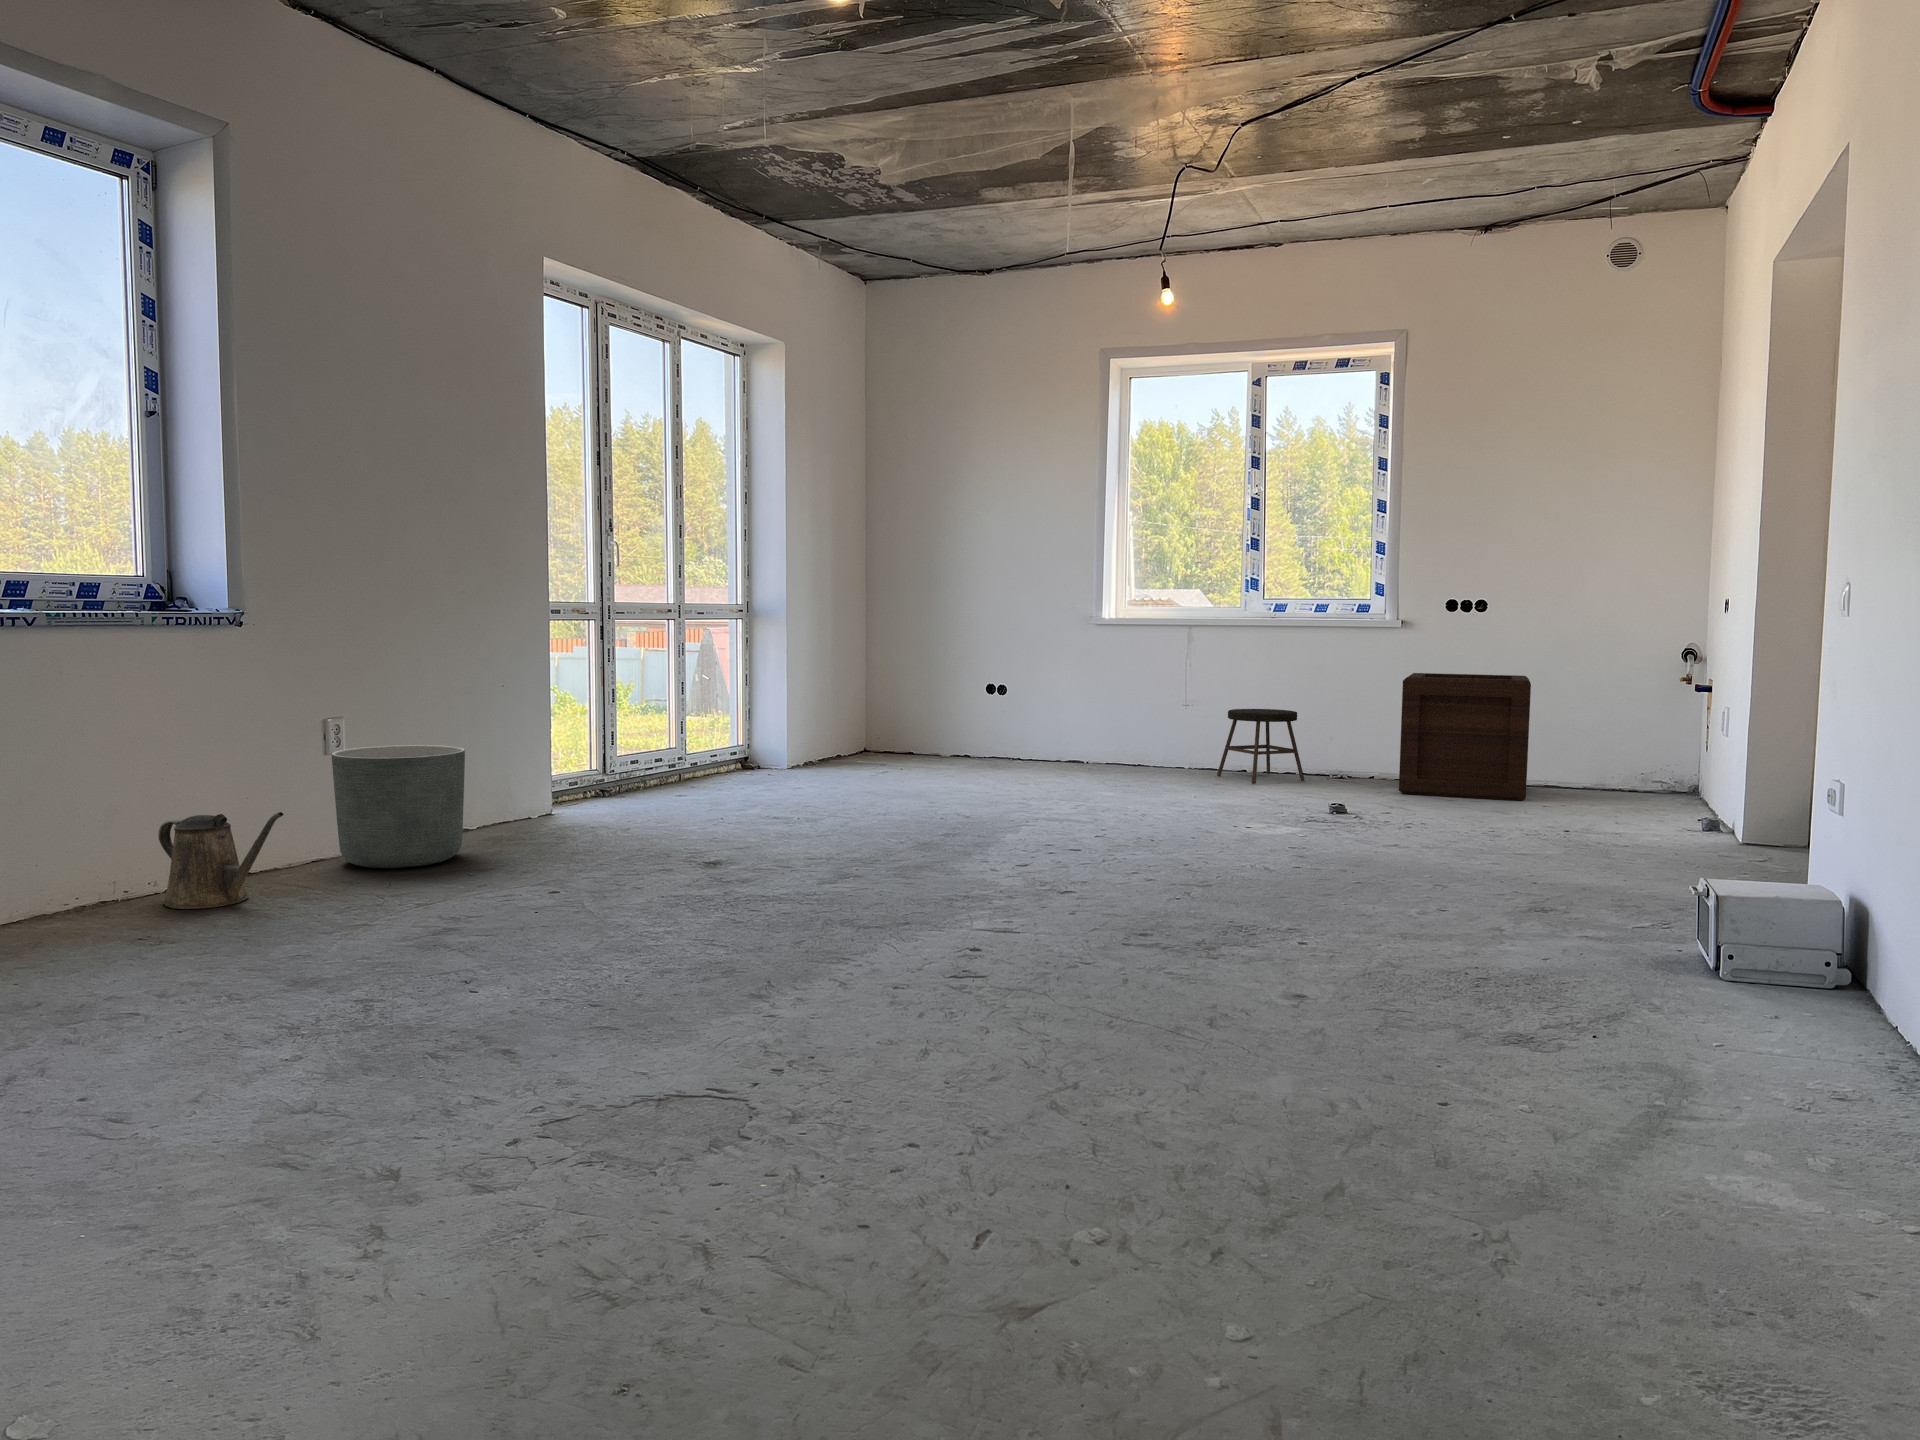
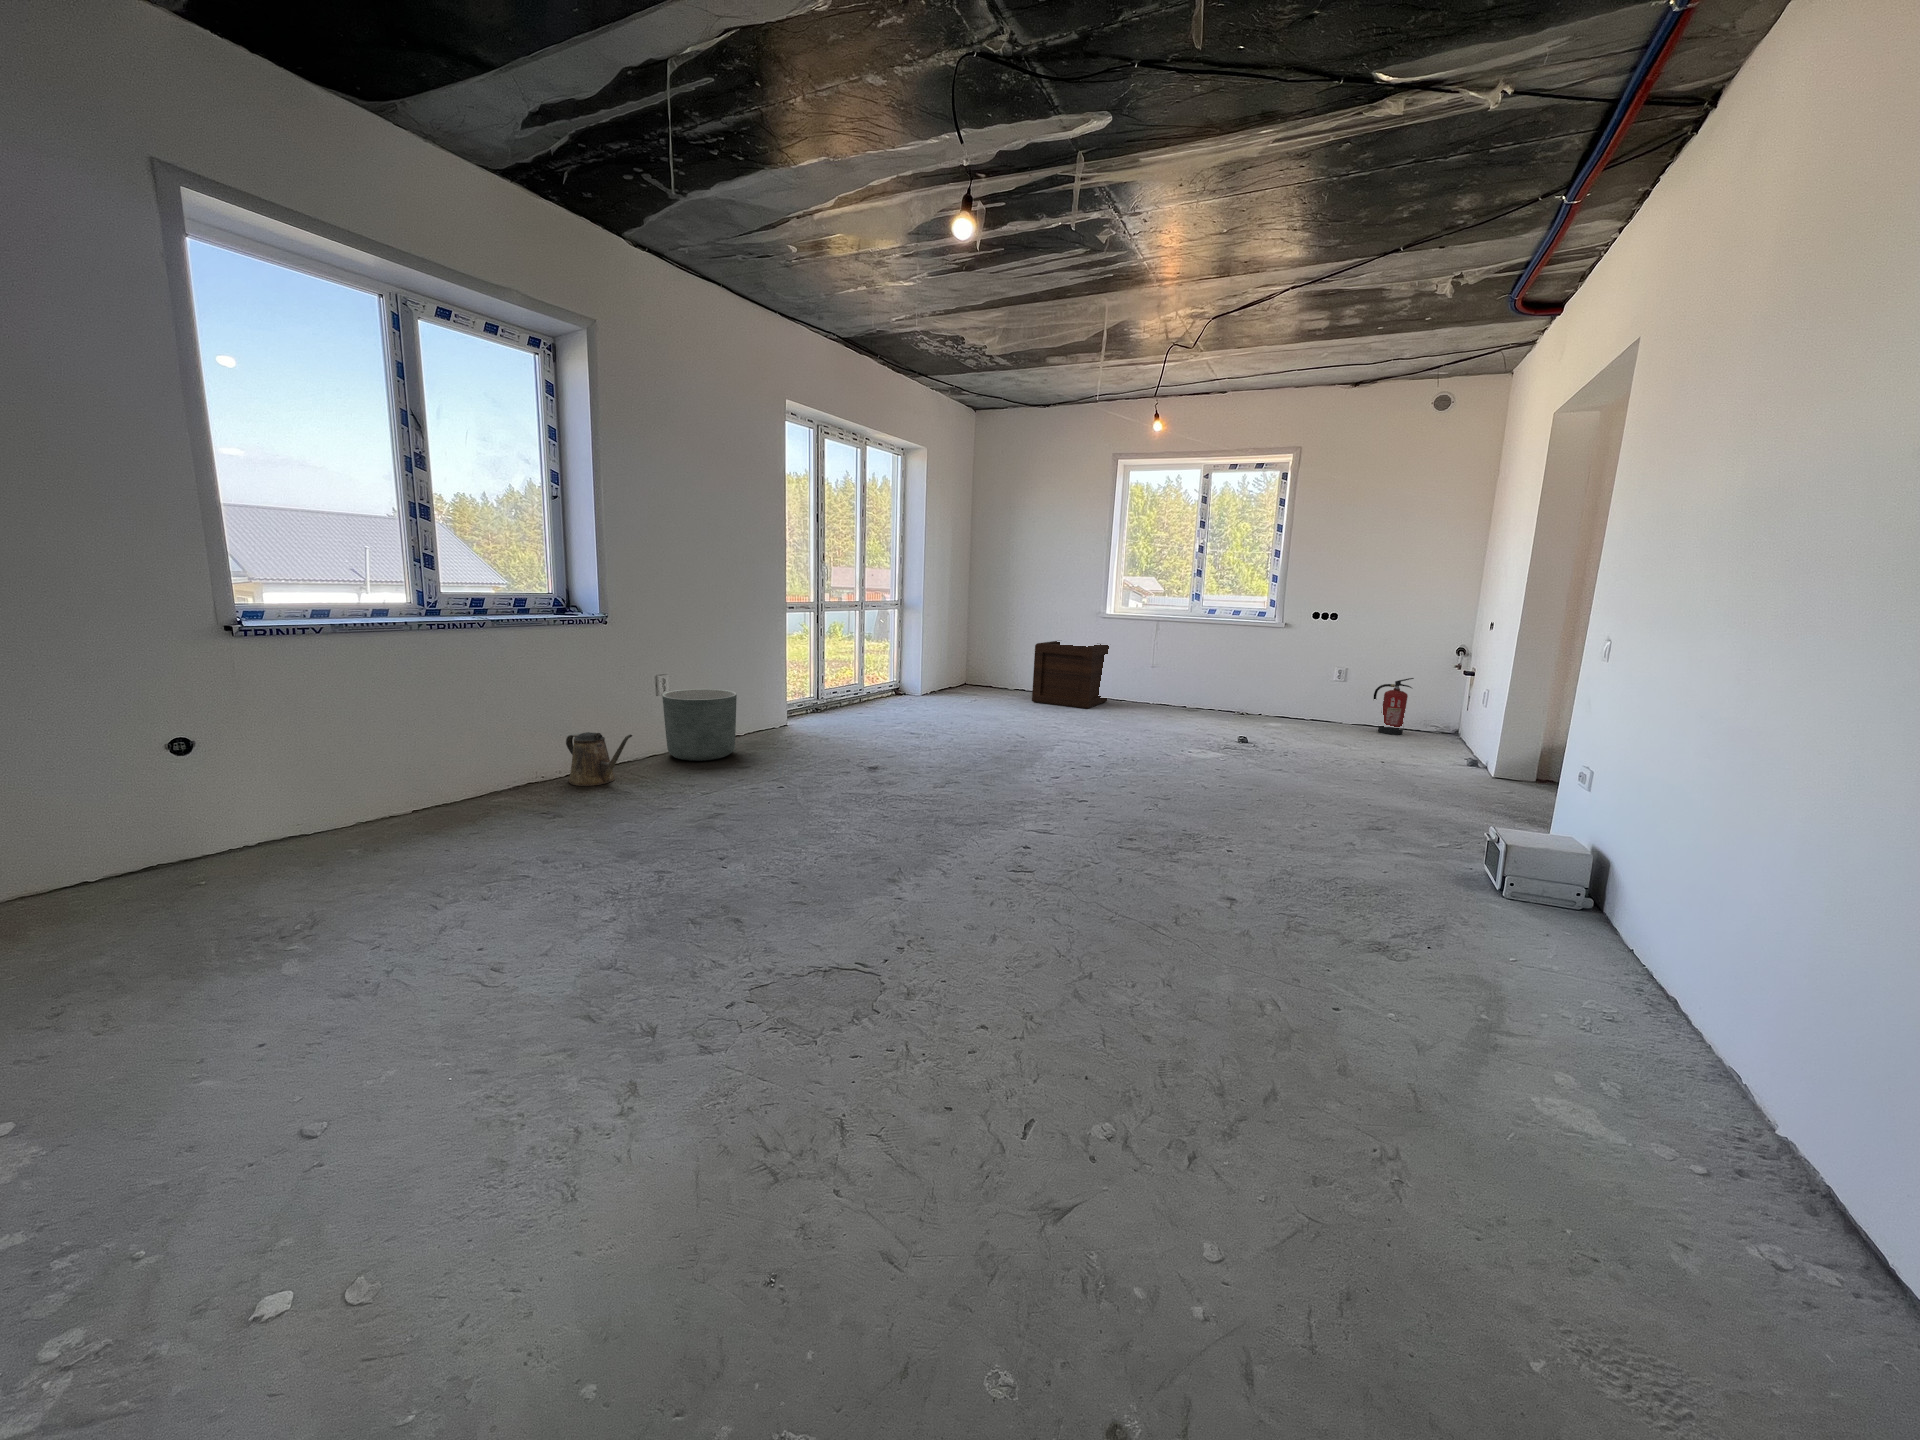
wooden crate: present [1399,673,1531,801] -> present [1032,641,1109,709]
fire extinguisher: none [1559,698,1620,794] -> present [1374,678,1414,735]
stool: present [1217,709,1305,784] -> none [1165,673,1217,718]

